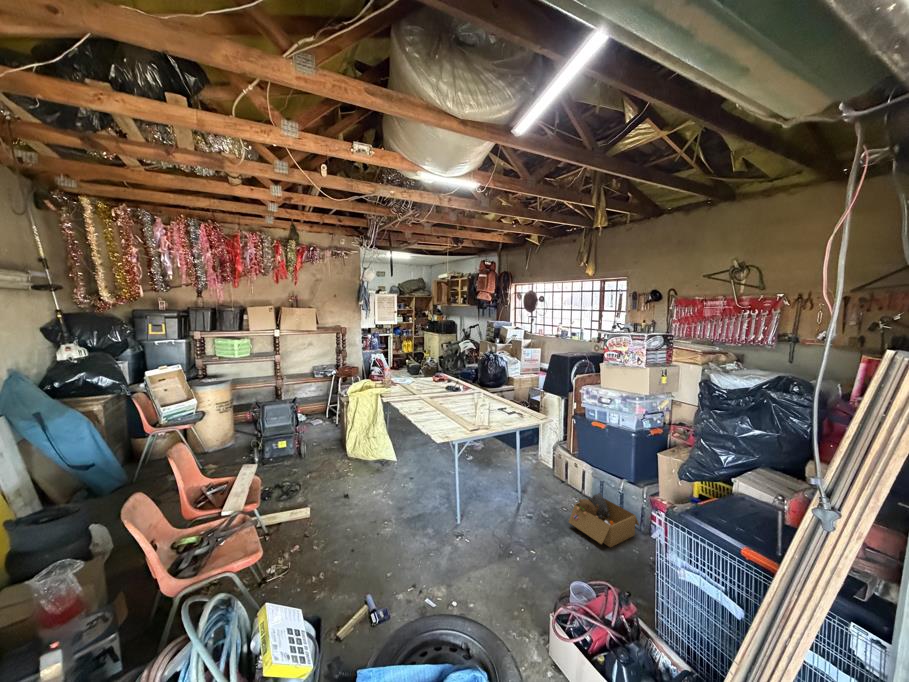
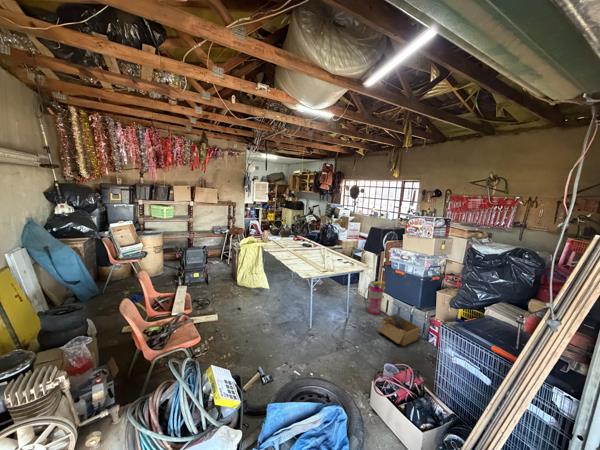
fire extinguisher: none [547,442,580,496] -> present [364,282,385,315]

